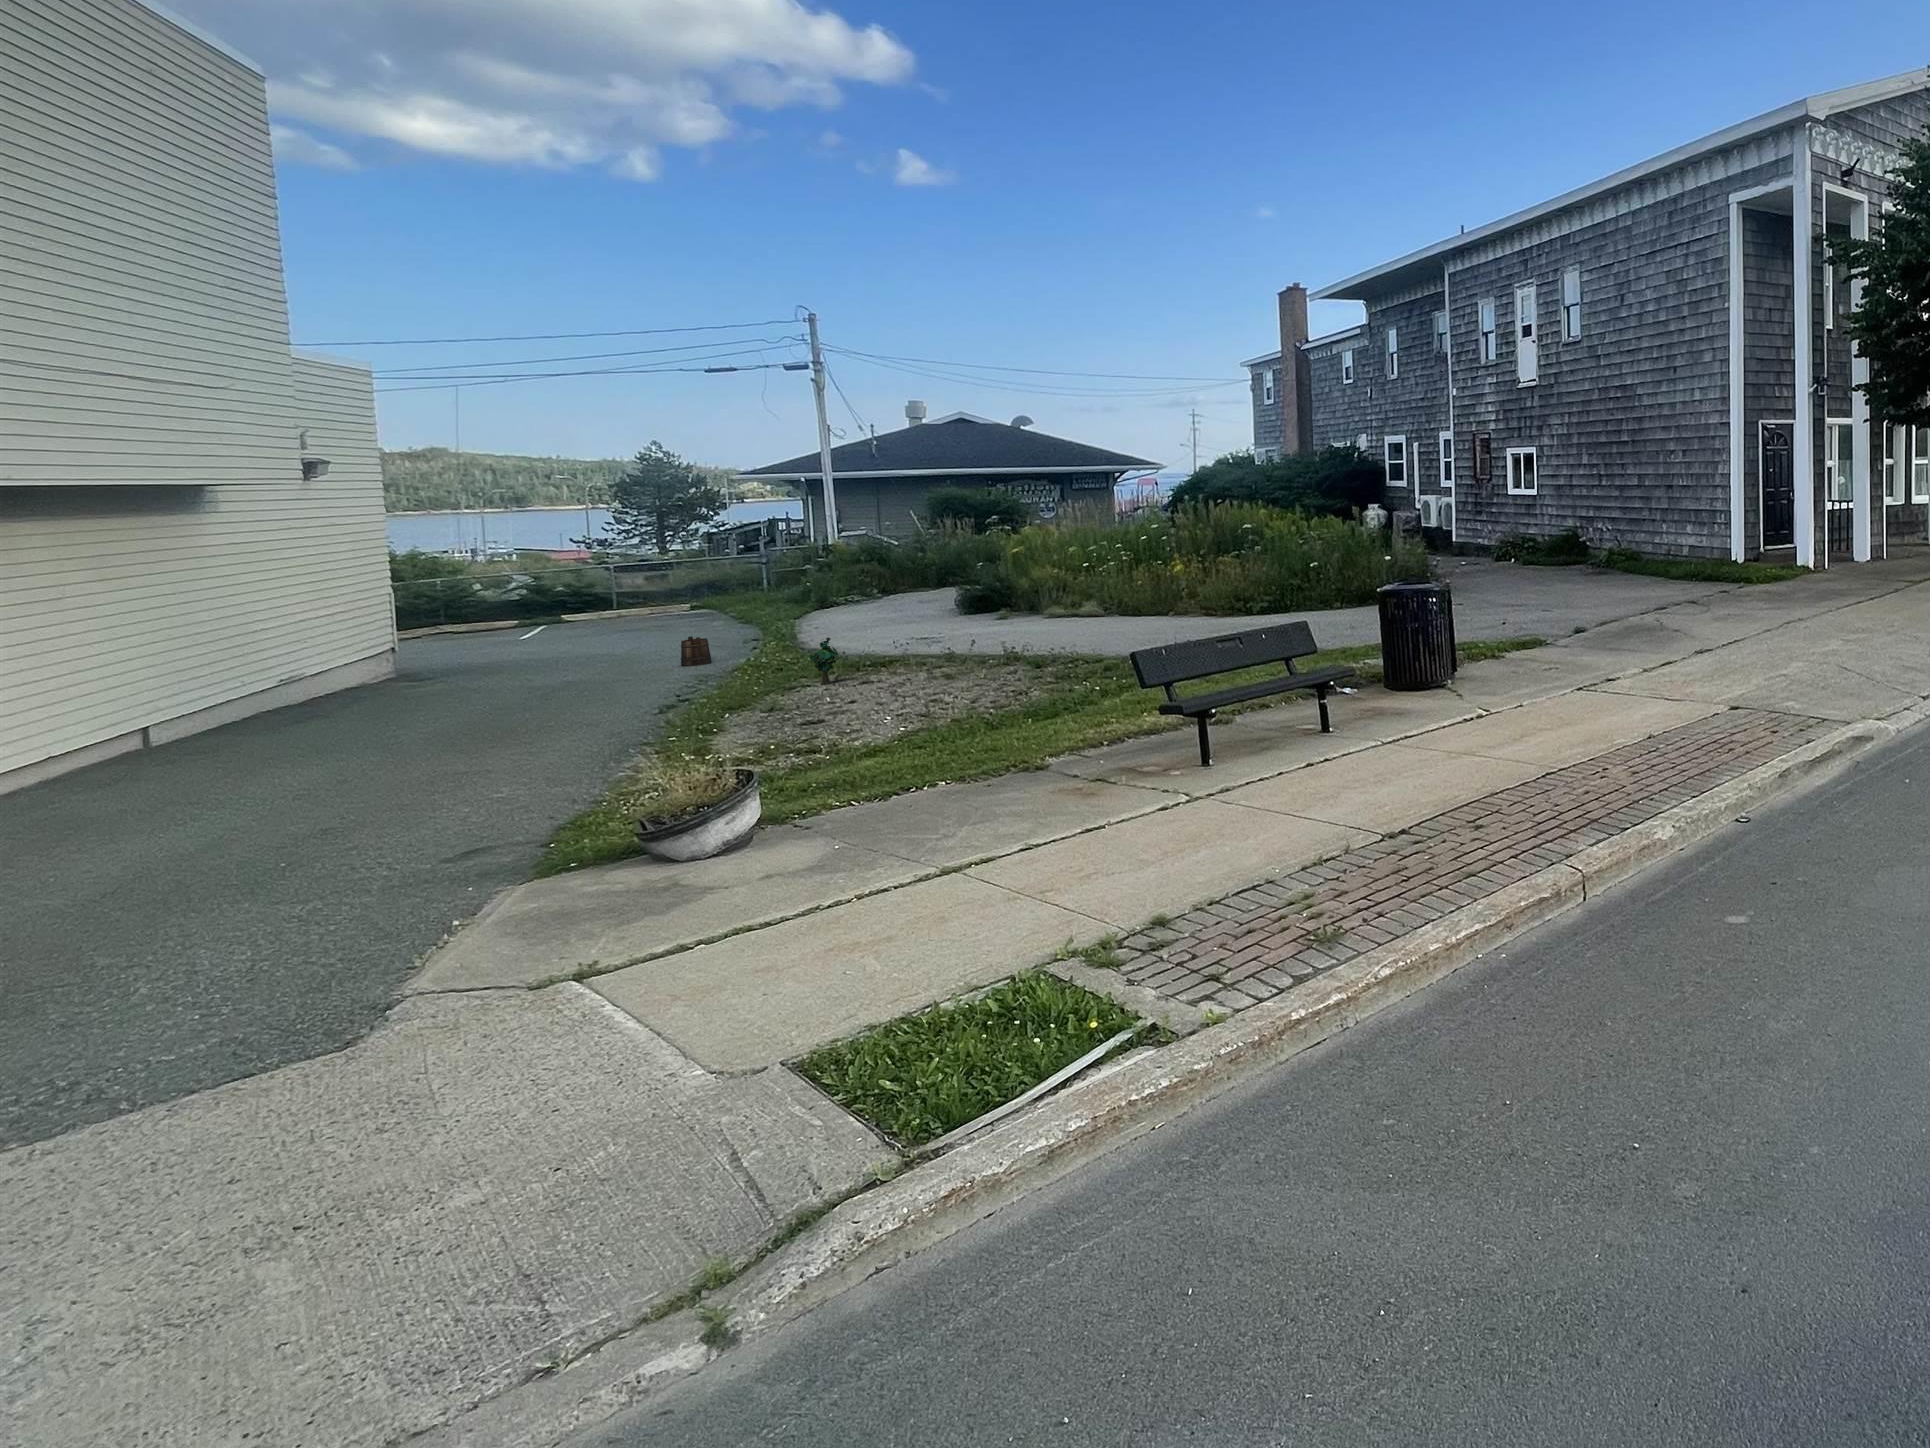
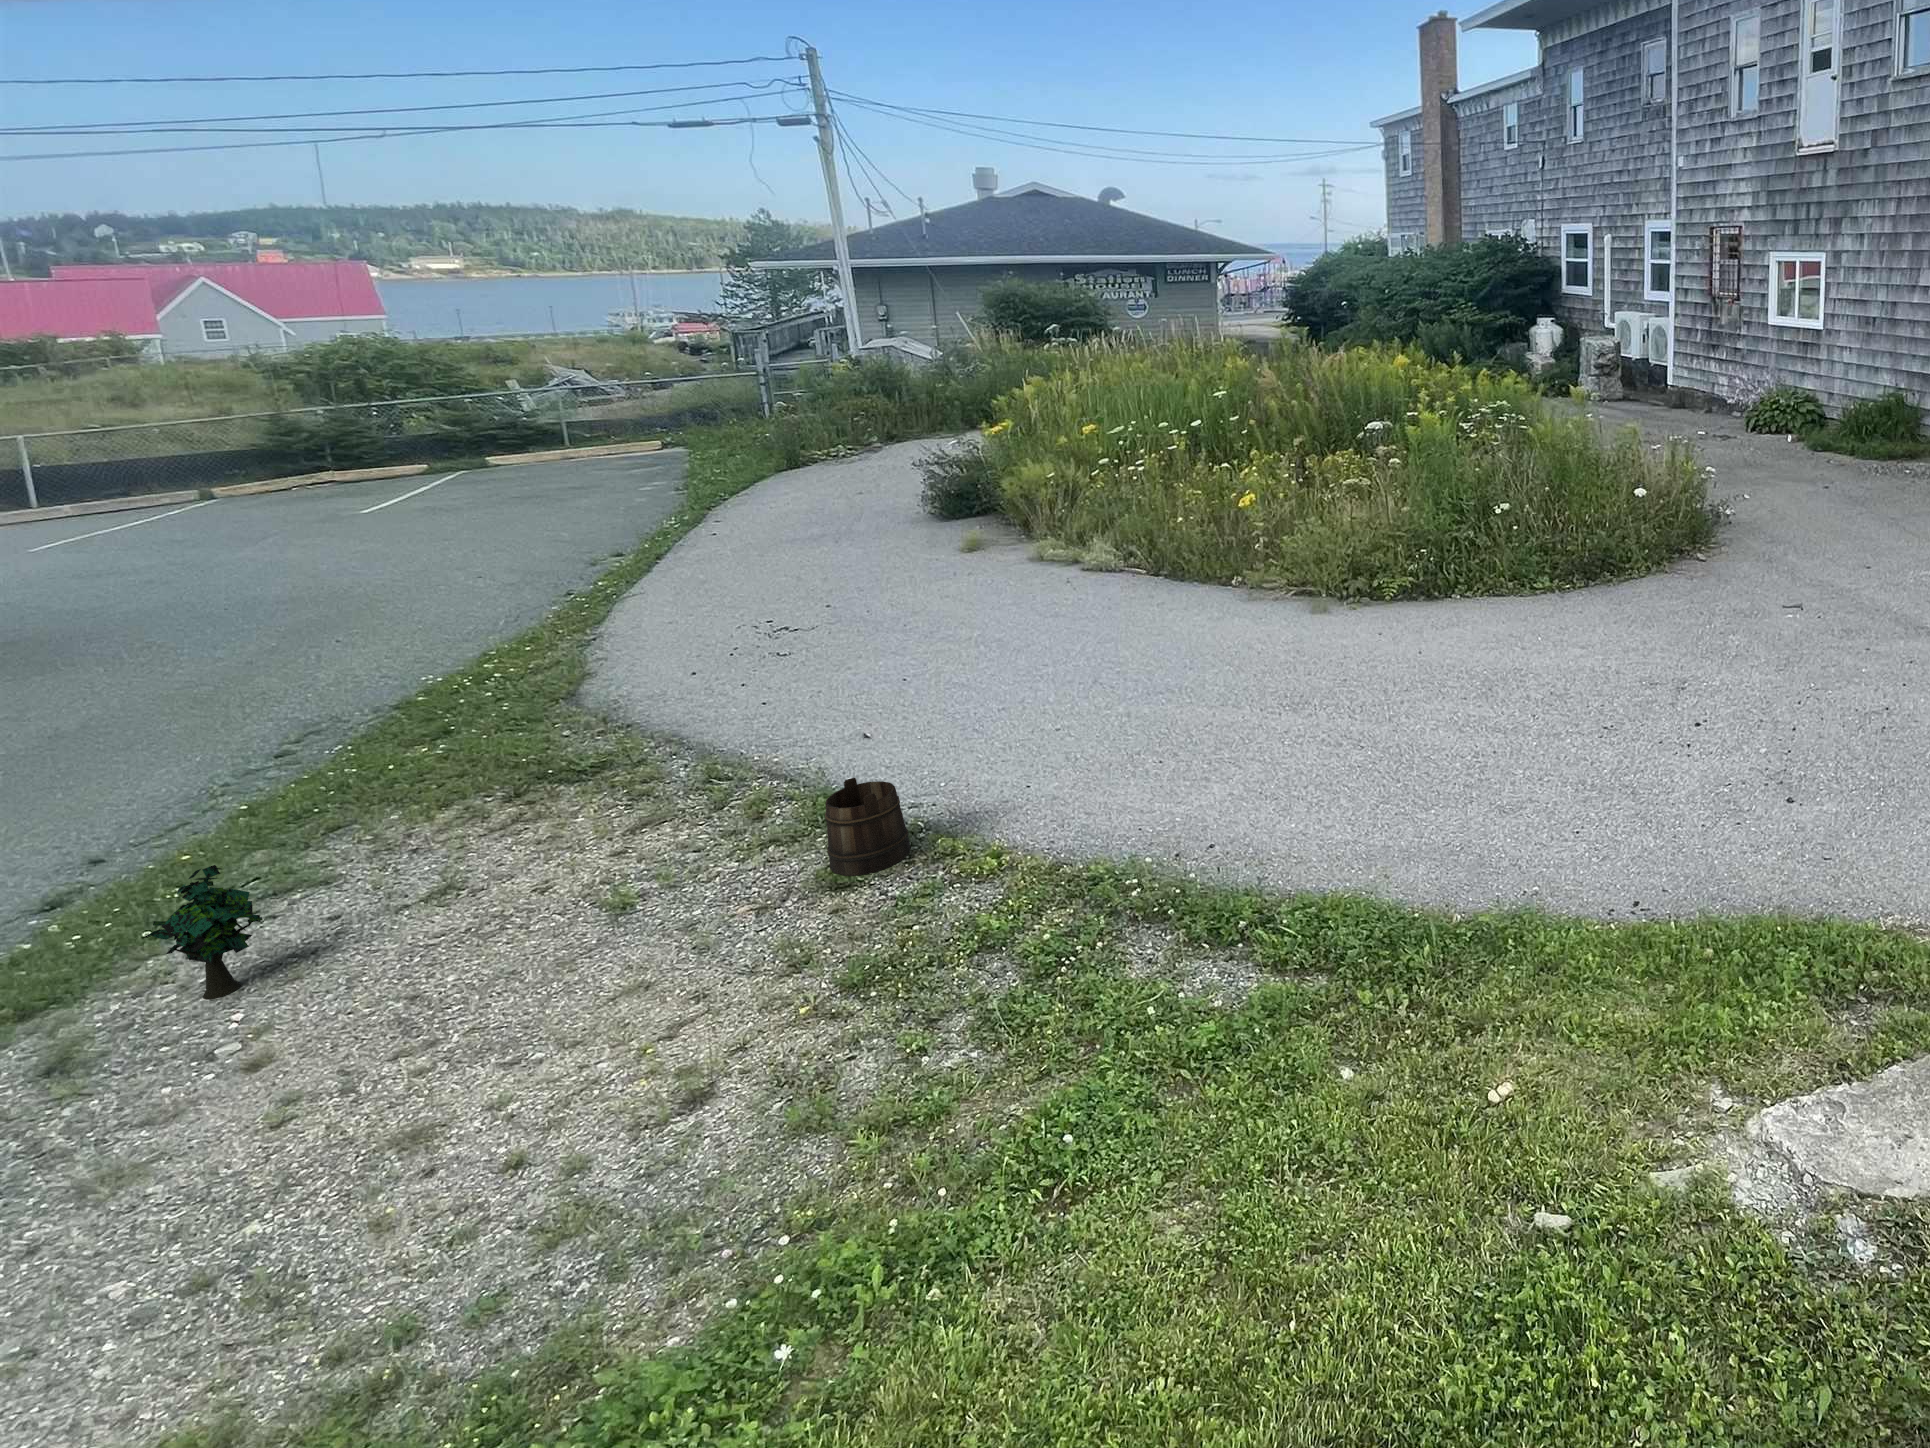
bucket: present [681,636,712,666] -> present [825,778,911,876]

